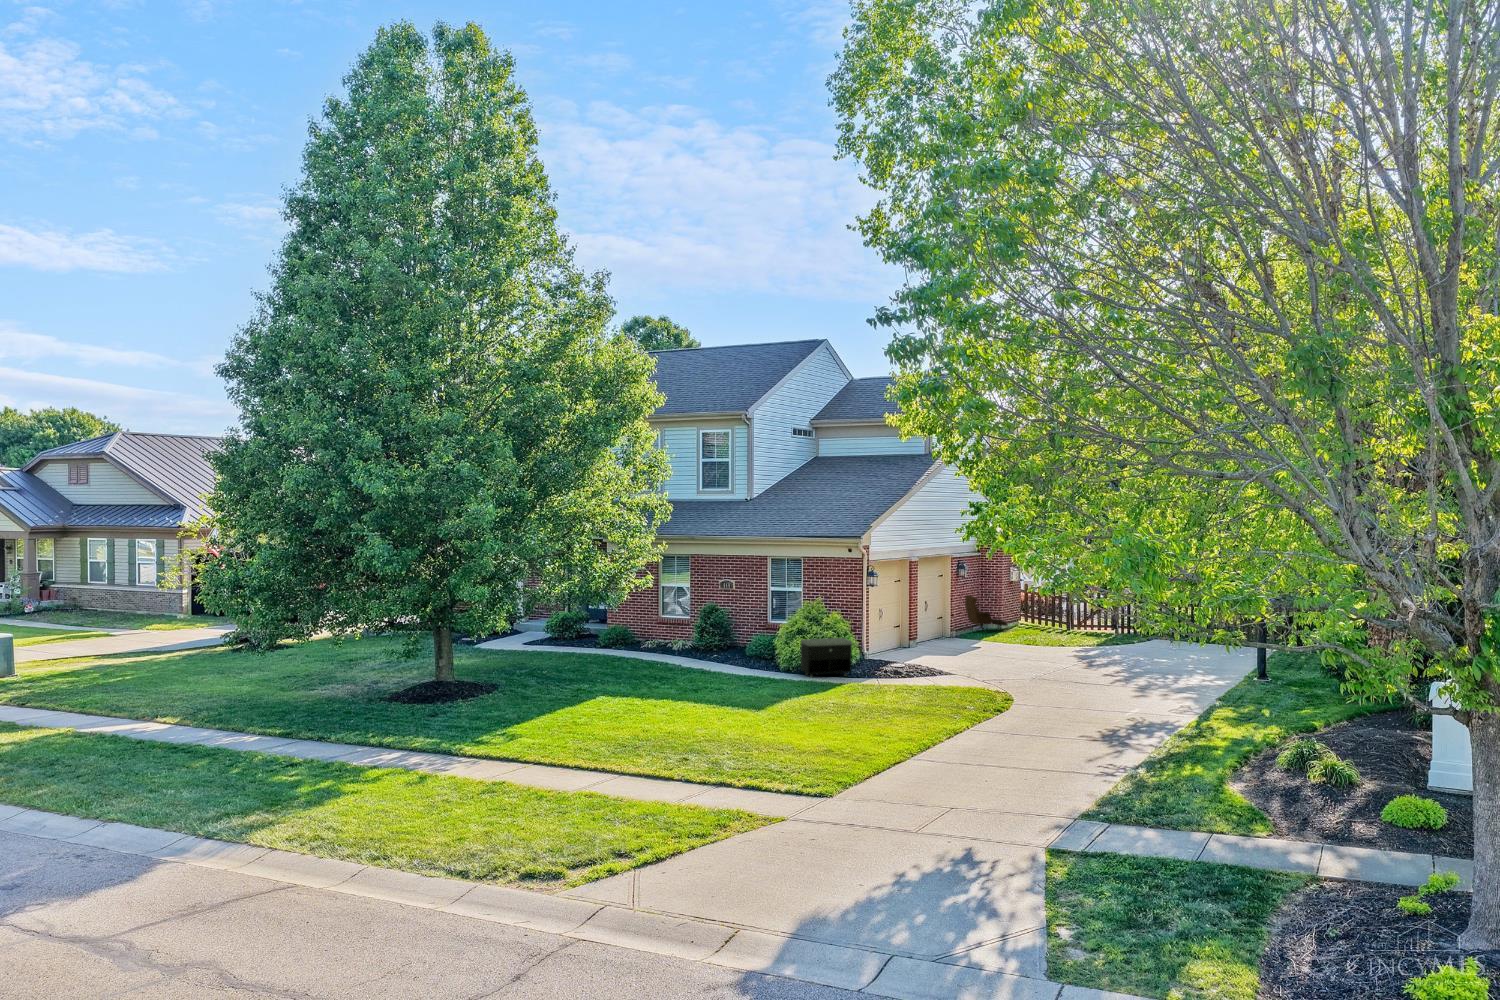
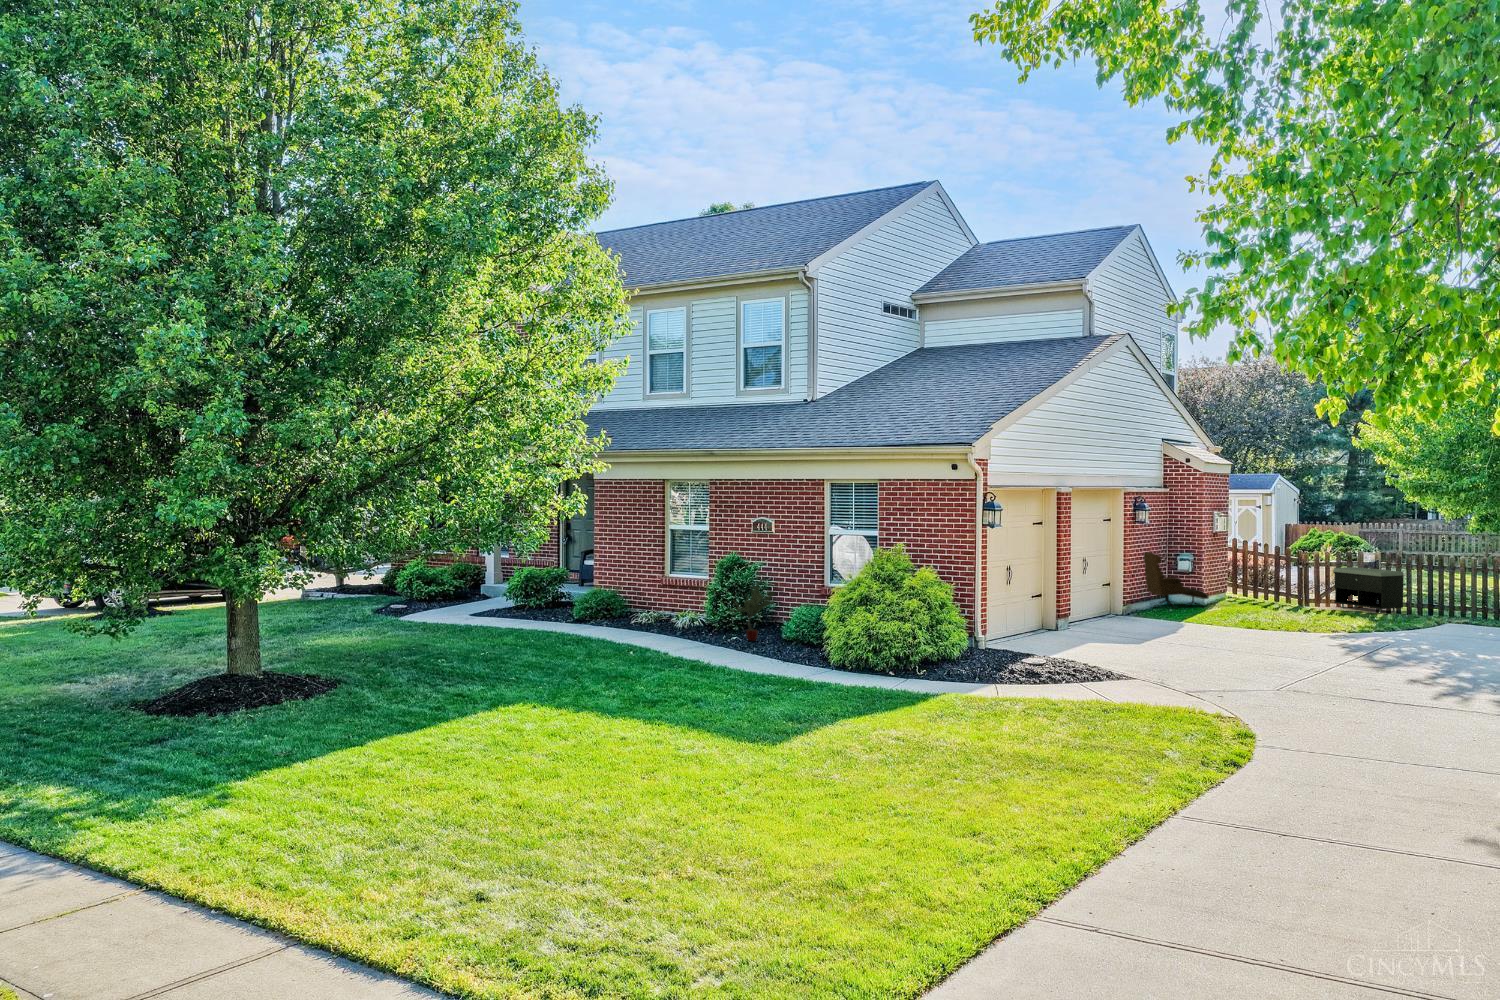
potted tree: none [710,621,738,658] -> present [729,583,774,641]
storage bench: present [801,638,852,676] -> present [1334,567,1404,613]

